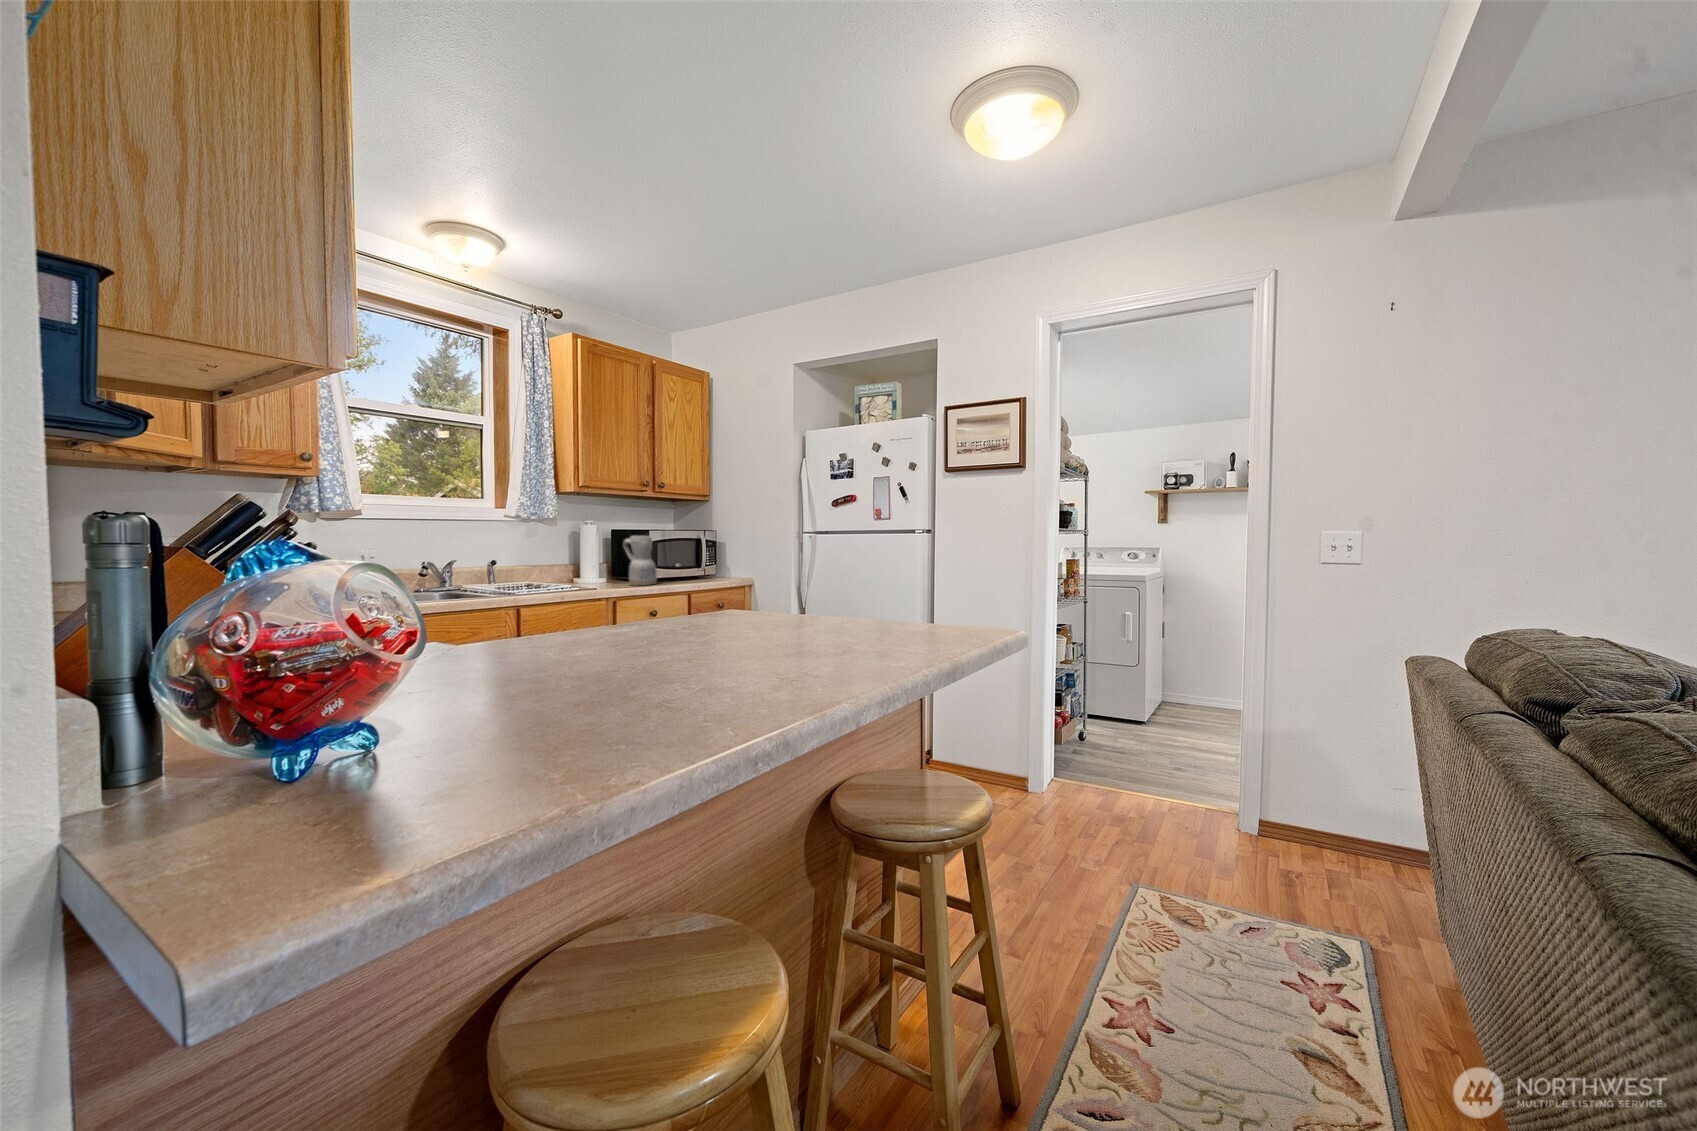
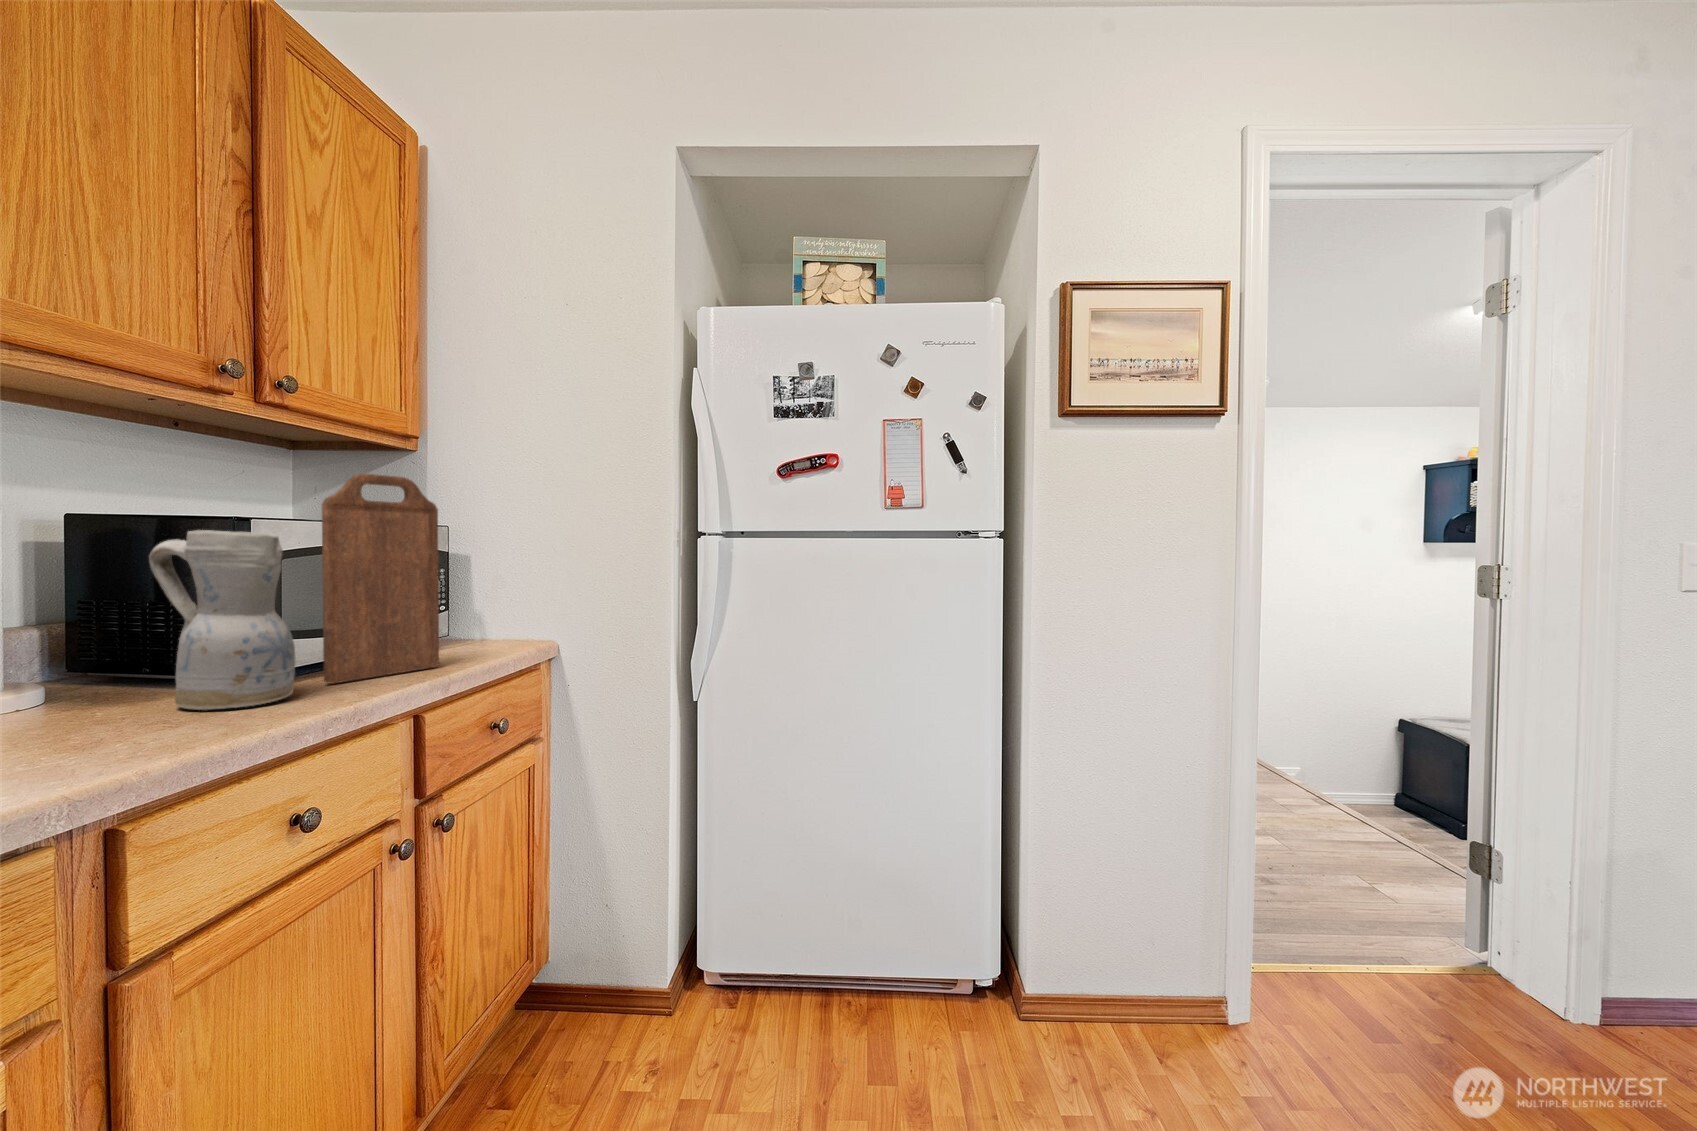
cutting board: none [665,516,703,582] -> present [322,474,439,684]

